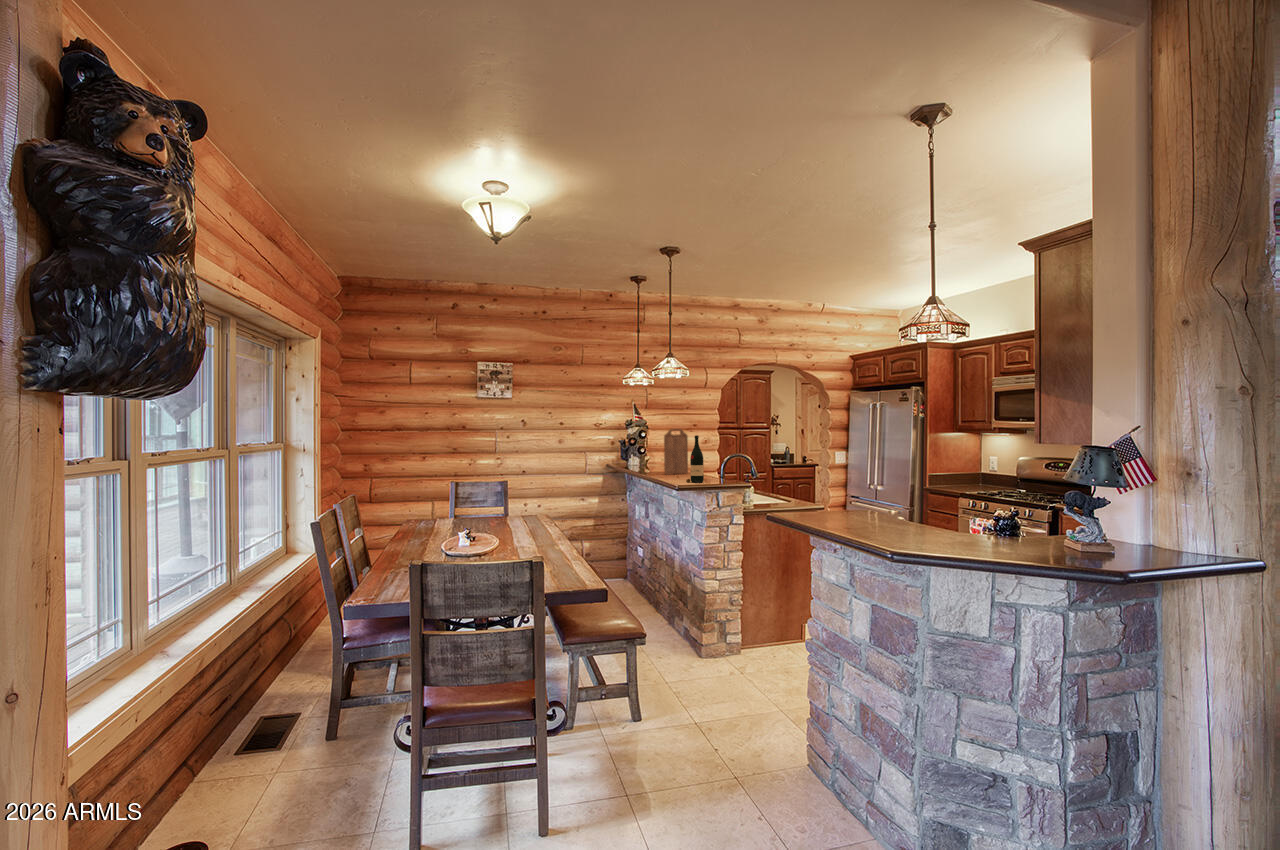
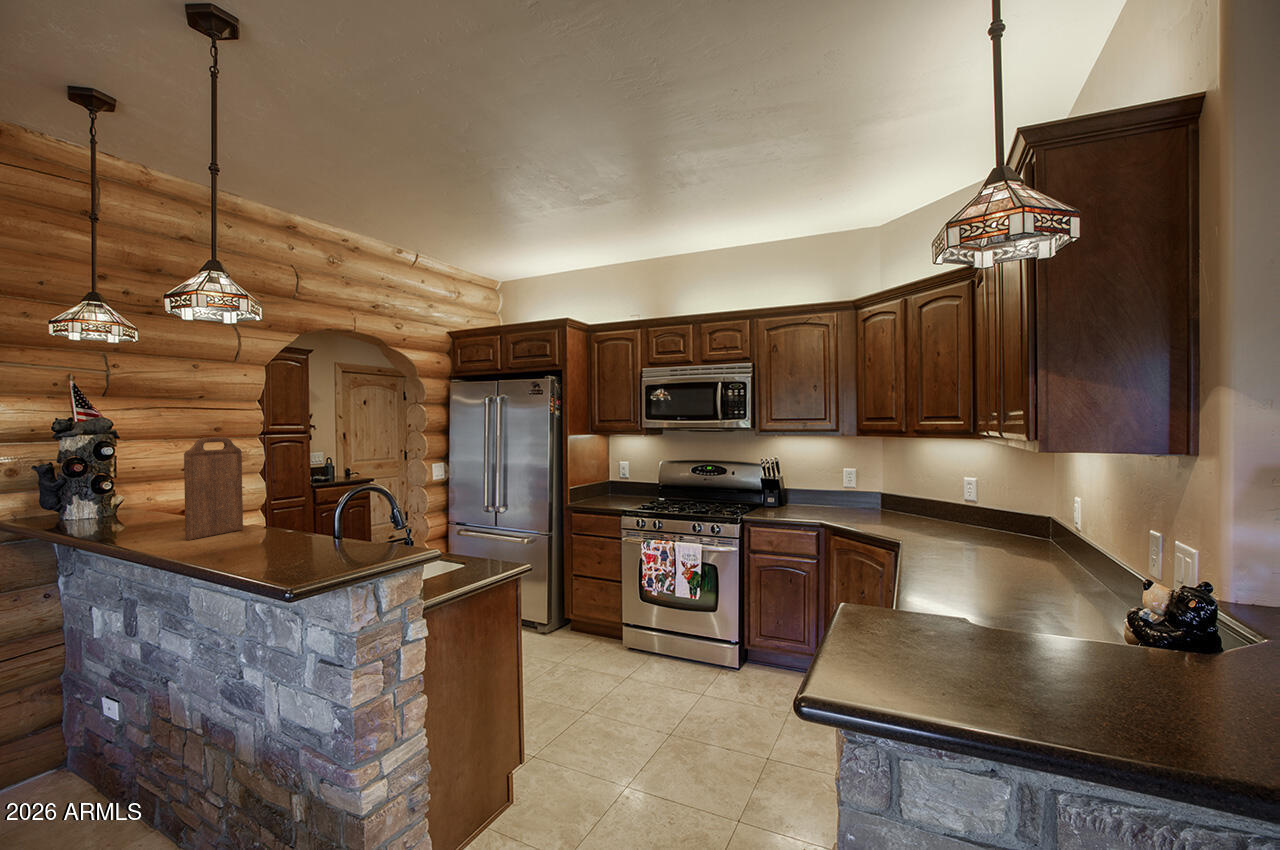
wine bottle: present [686,435,704,483] -> none [300,457,344,570]

